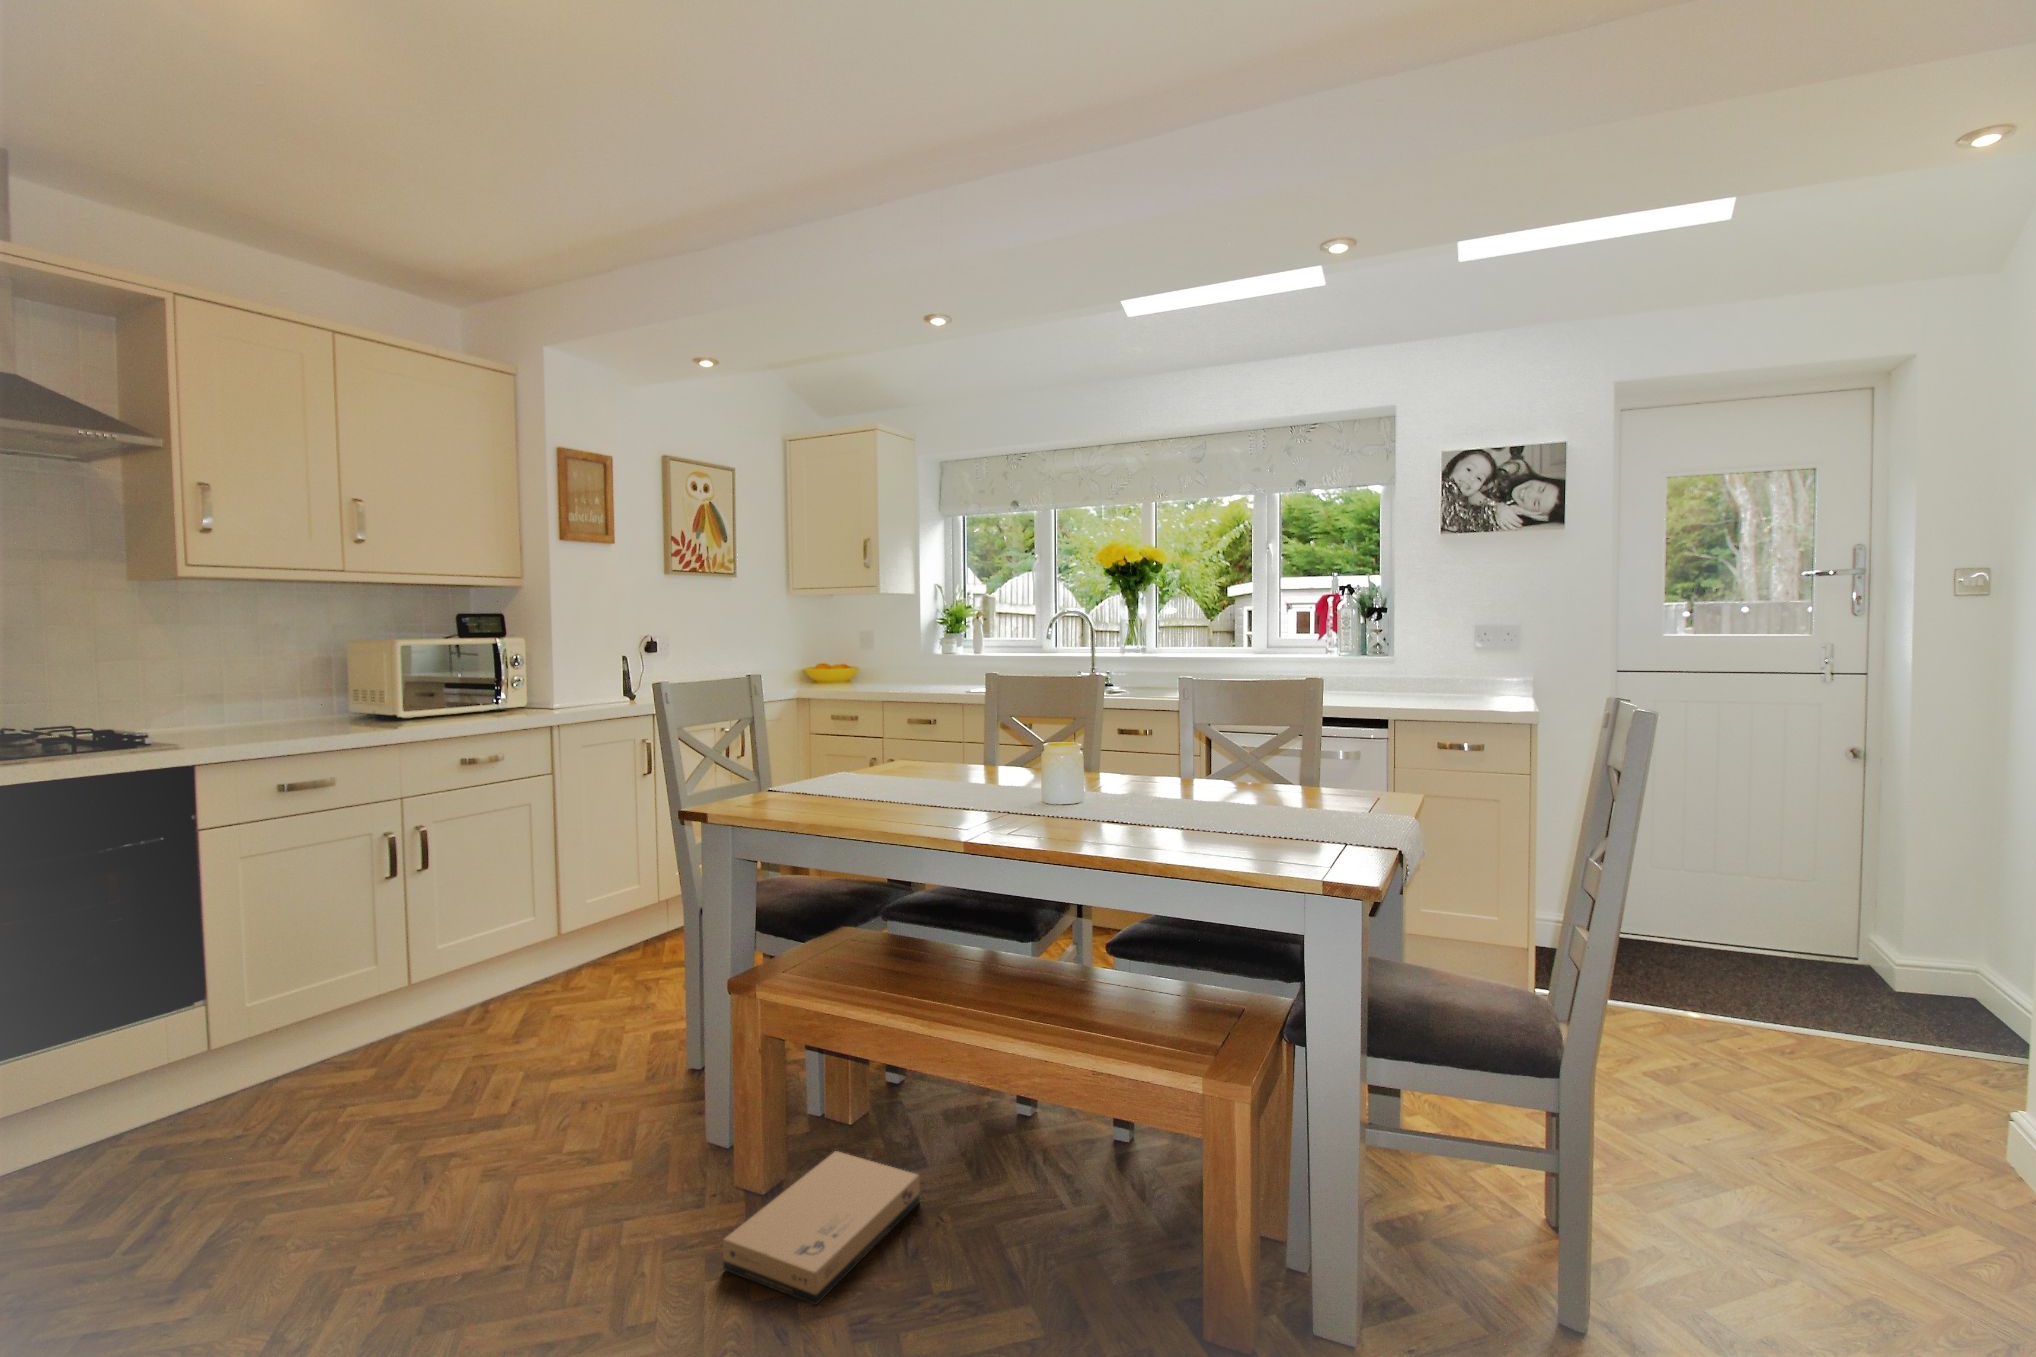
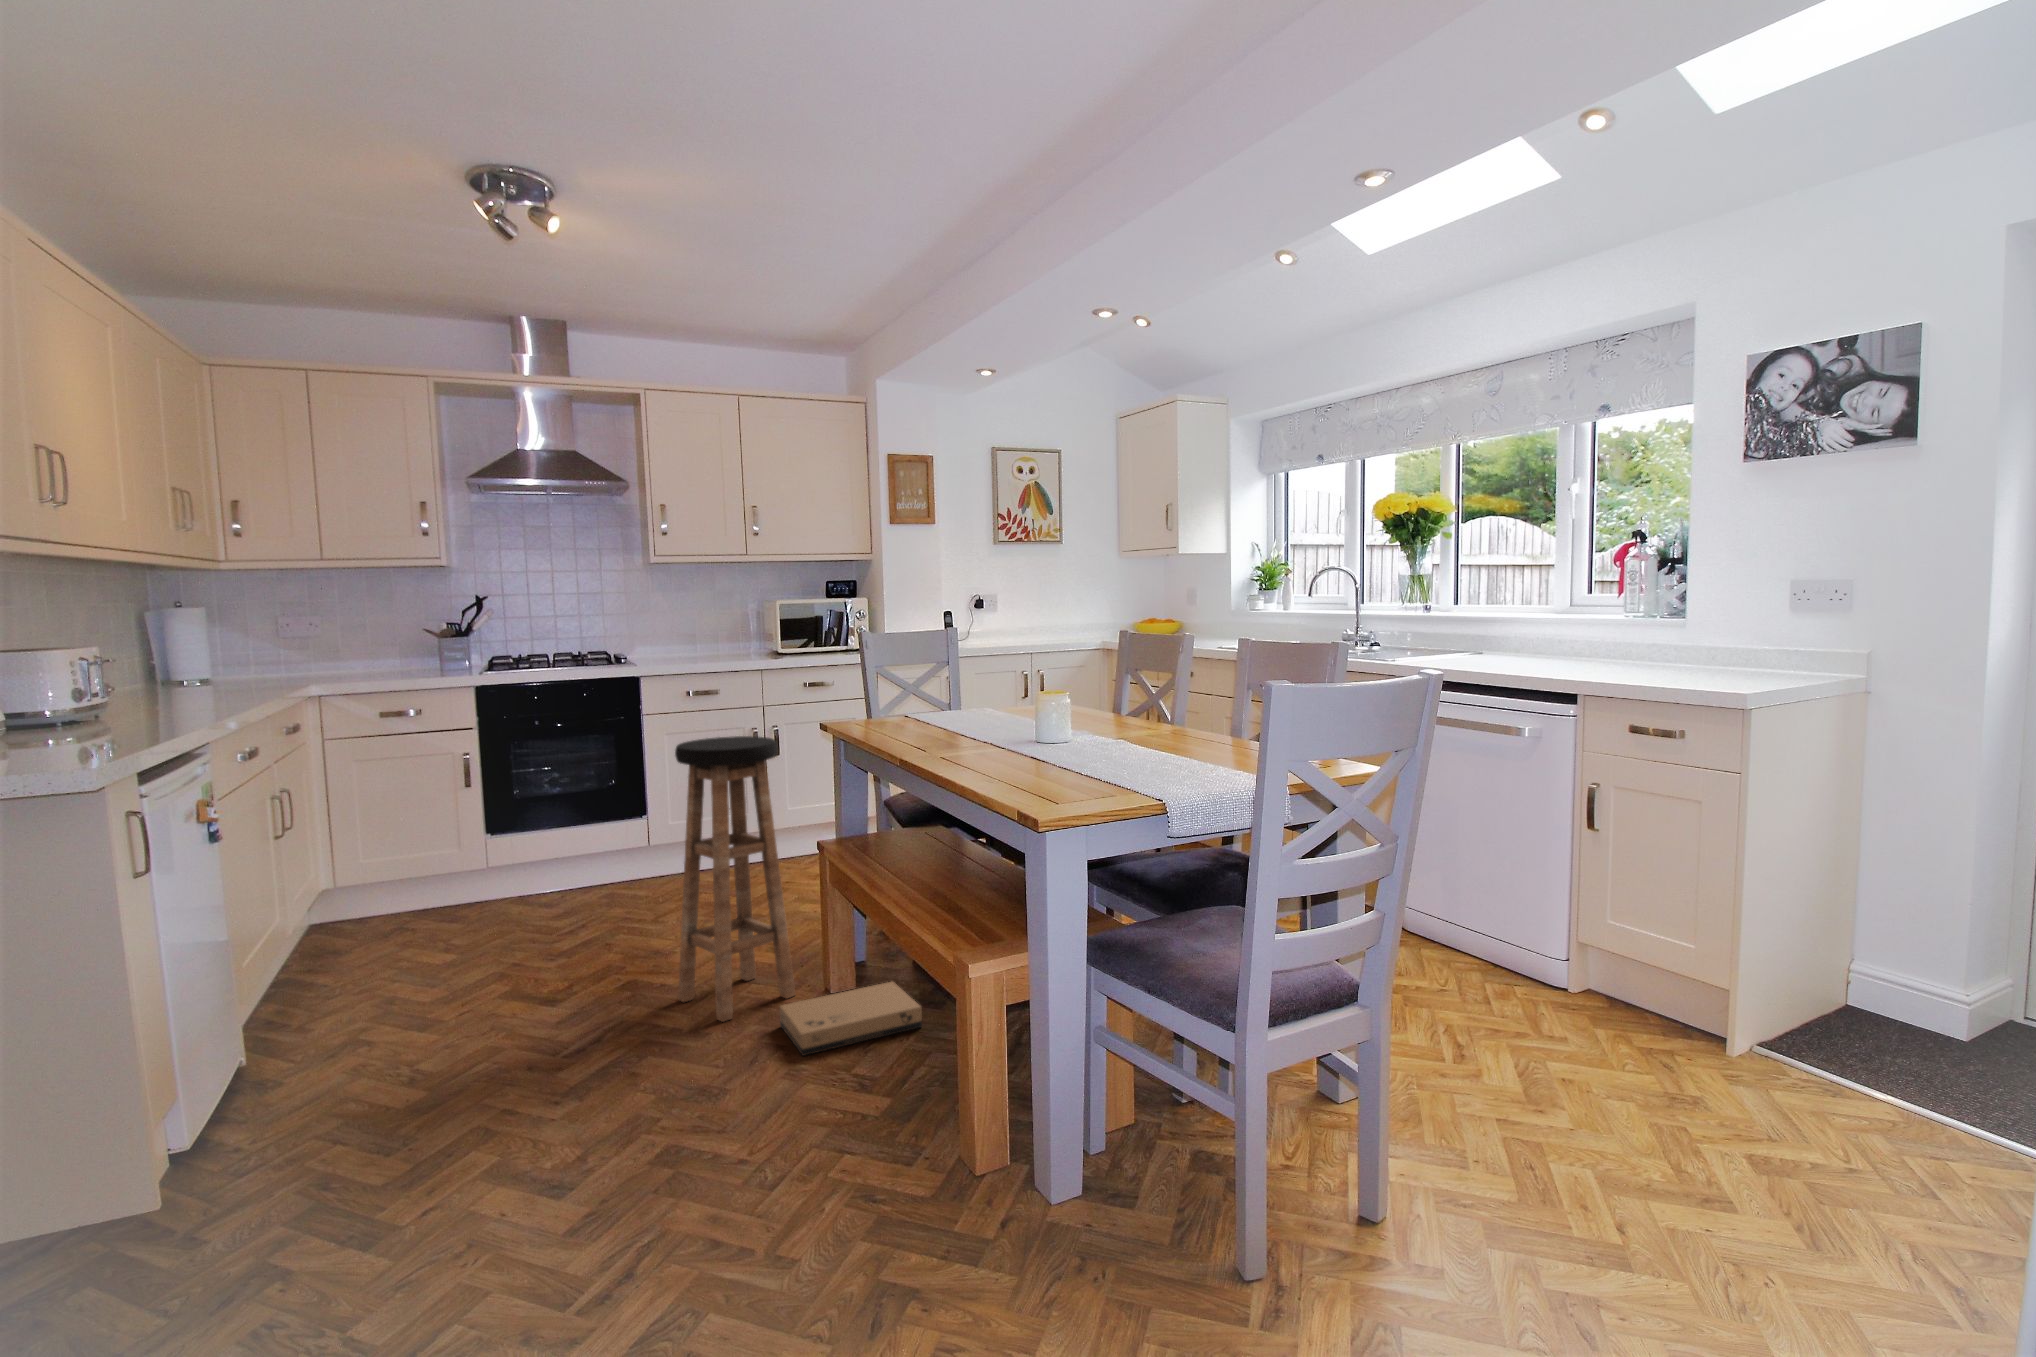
bar stool: none [495,837,688,1298] -> present [675,736,795,1022]

